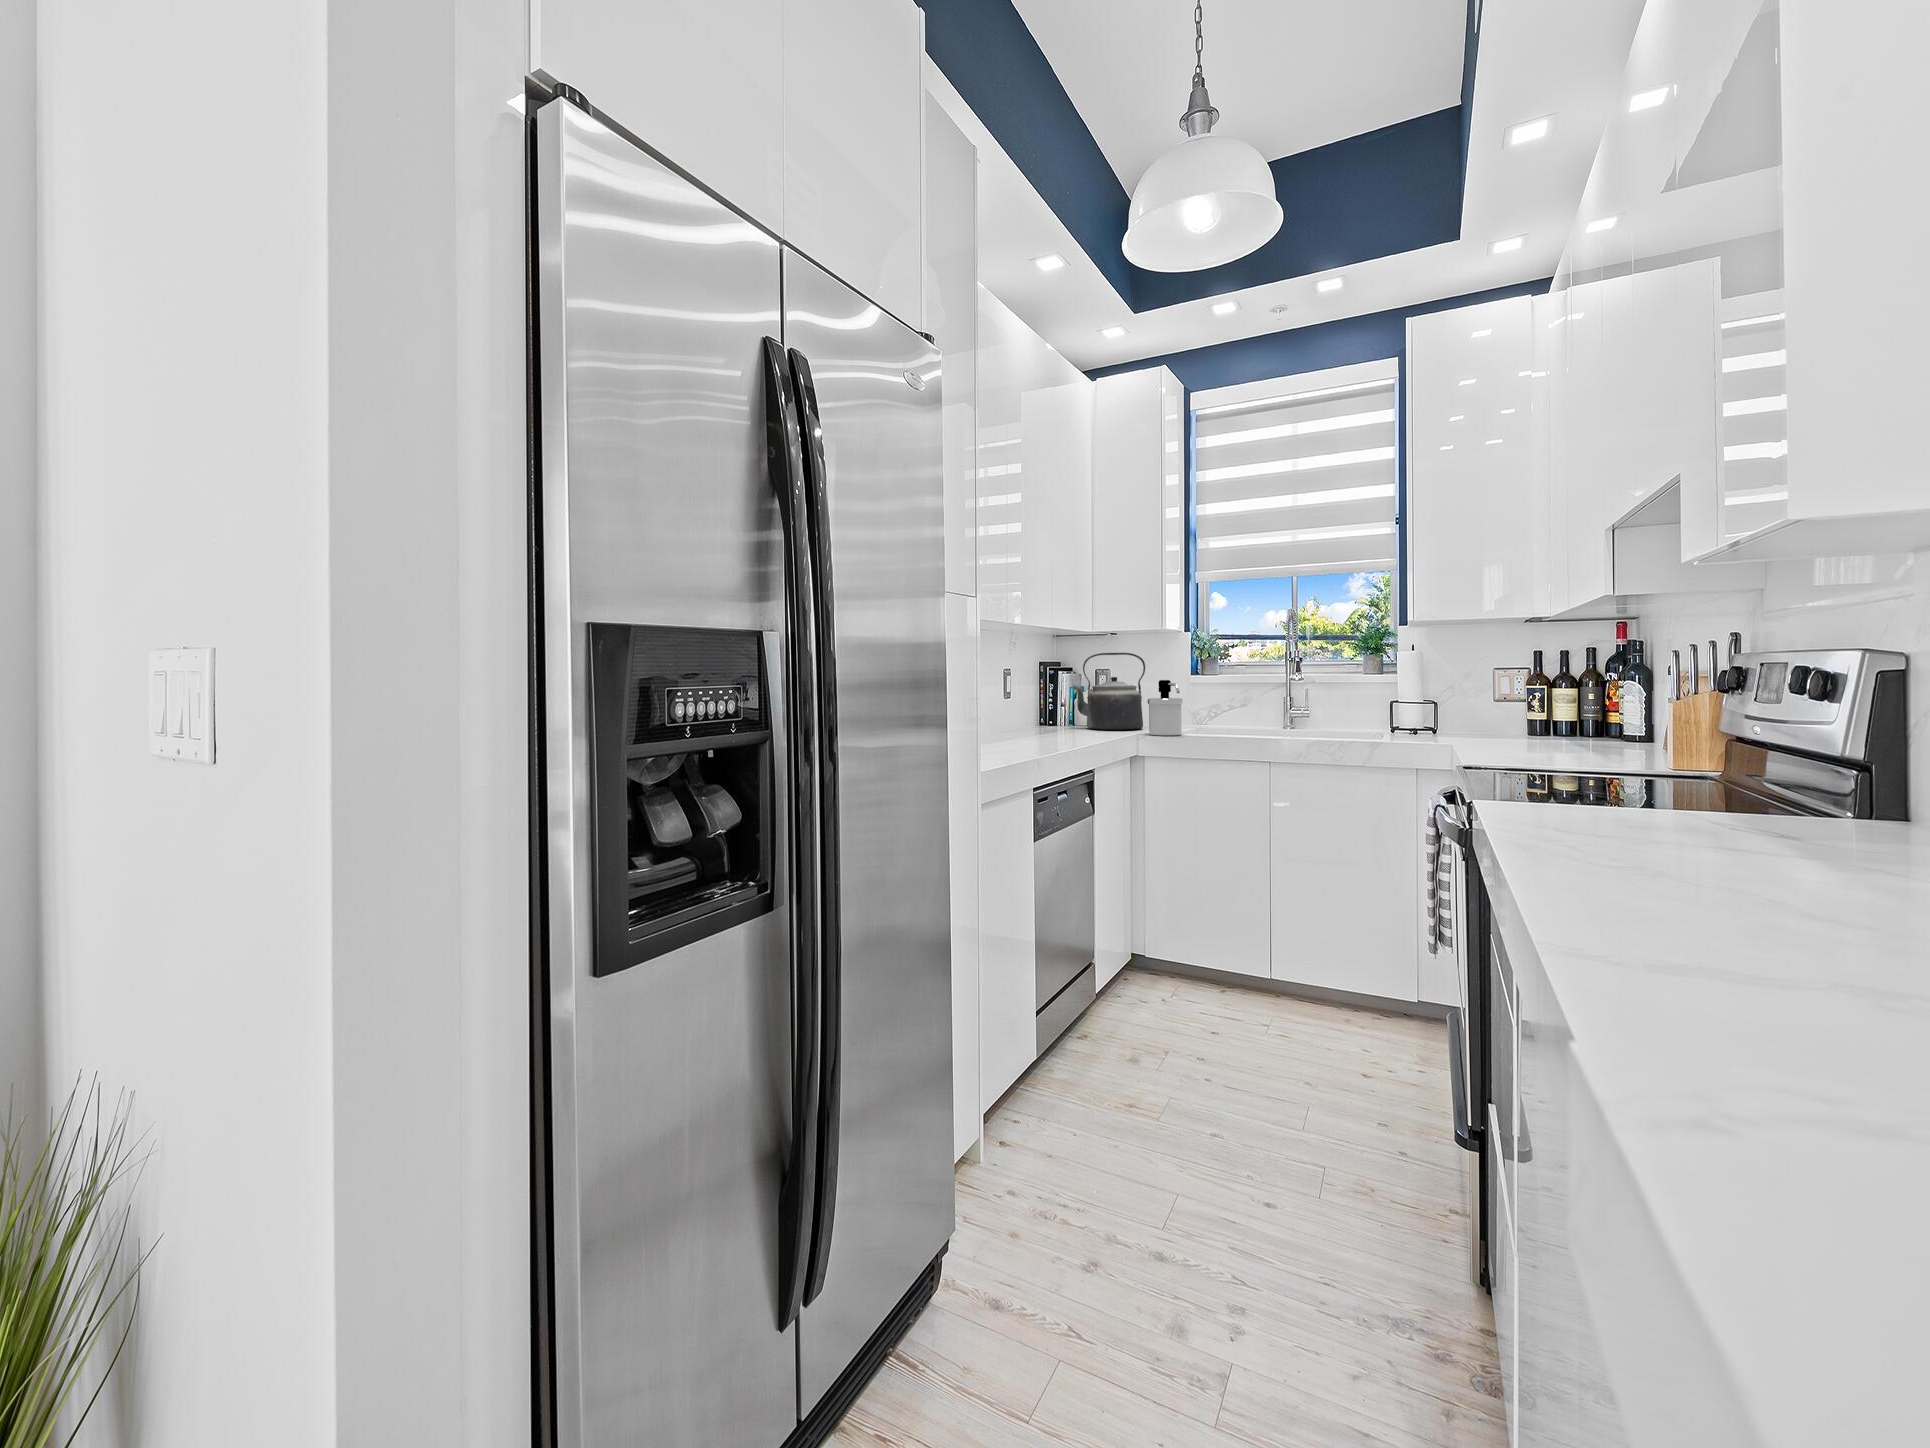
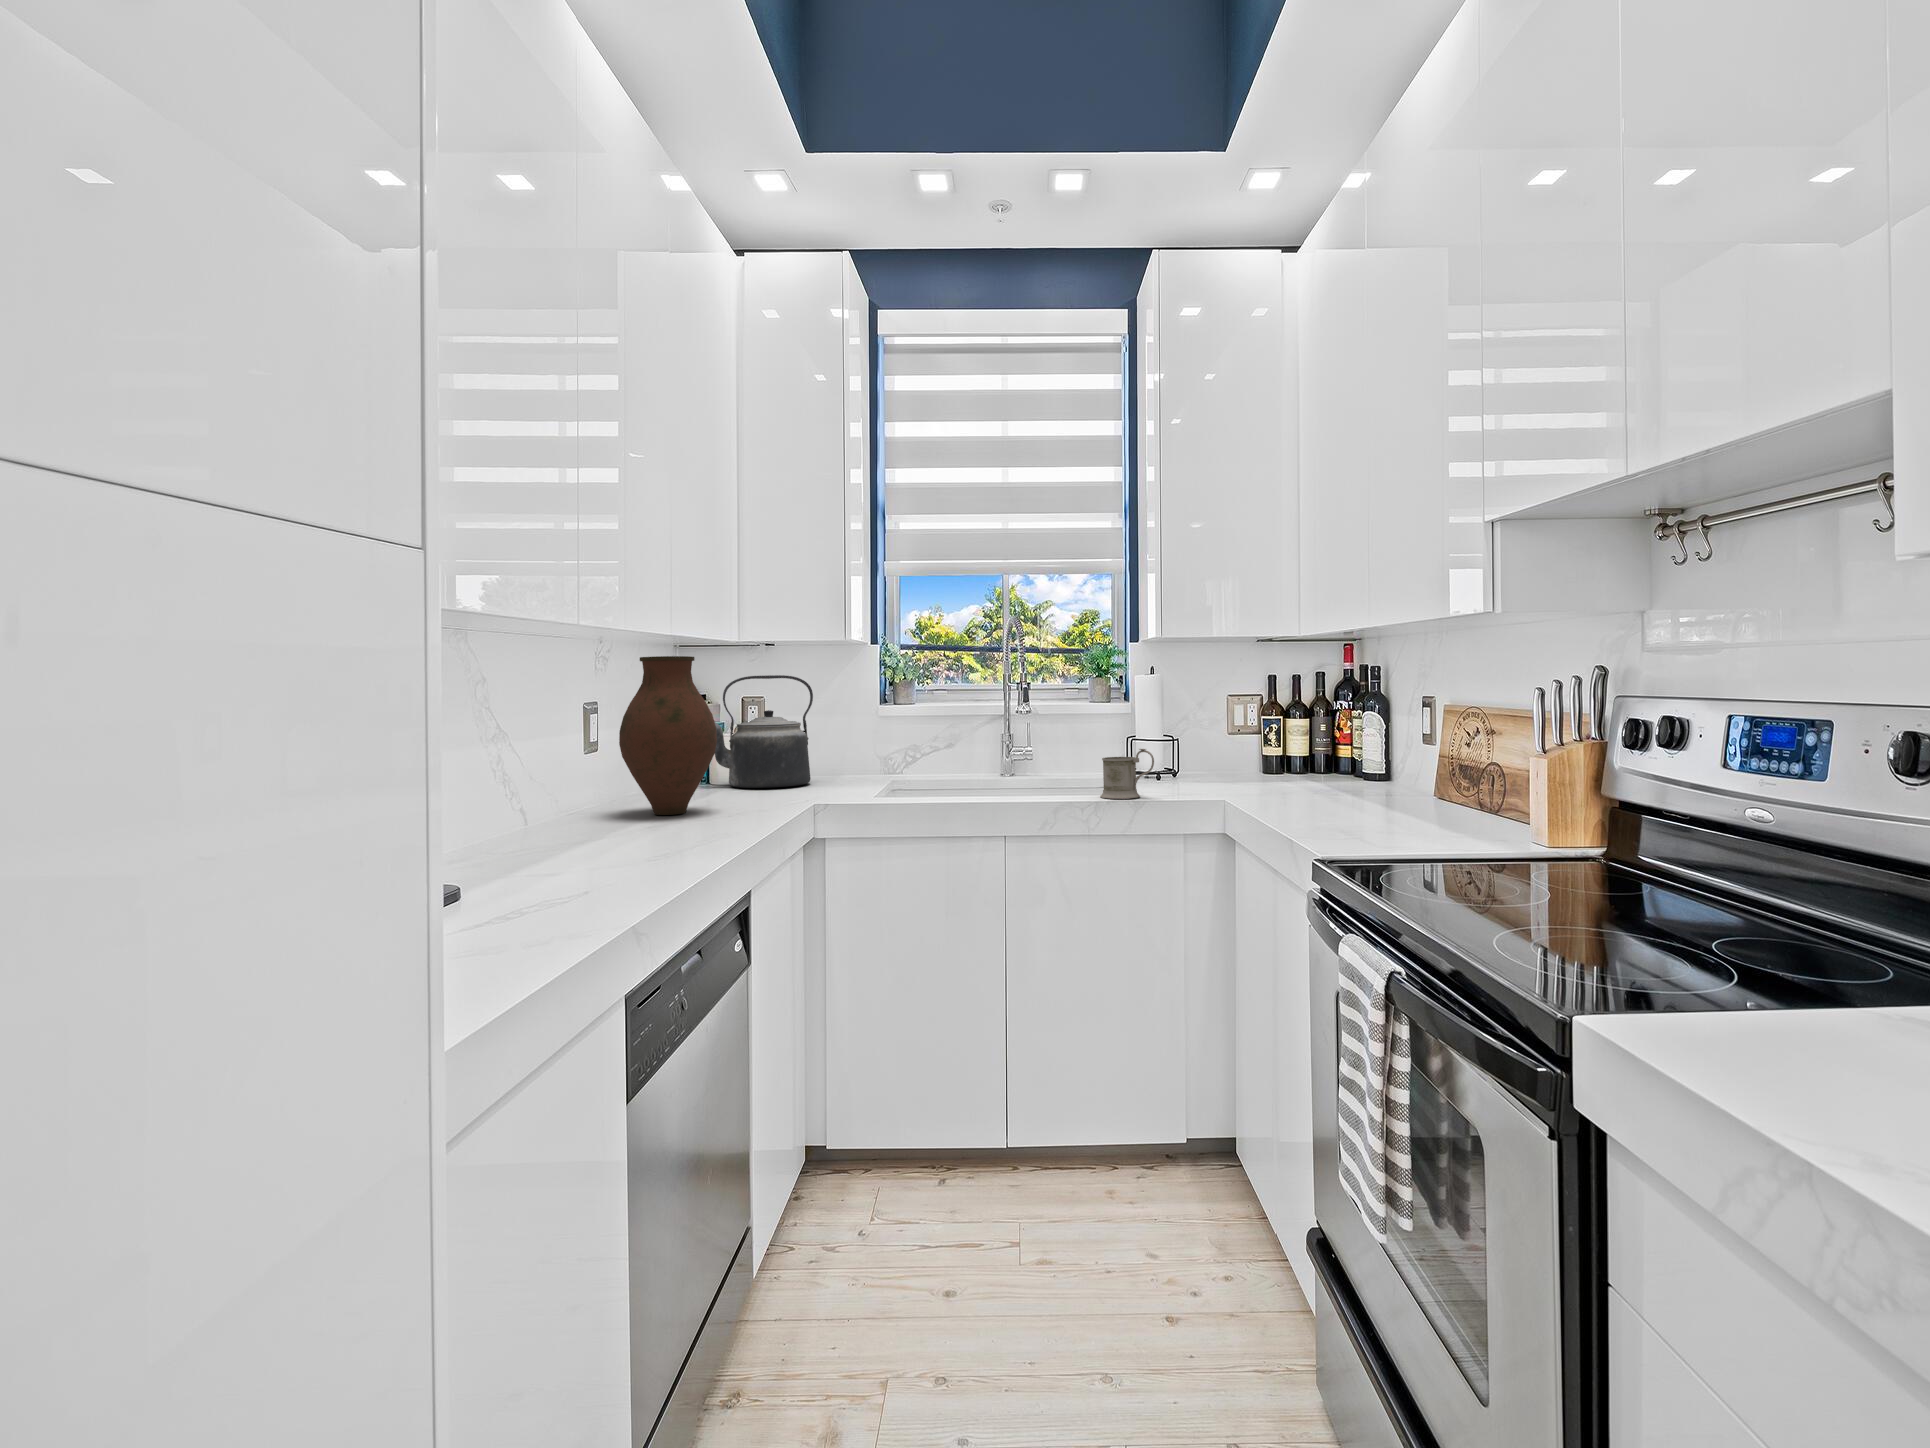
vase: none [1018,639,1078,740] -> present [619,656,717,815]
soap dispenser: present [1148,680,1182,735] -> none [818,716,866,796]
mug: none [1365,707,1411,745] -> present [1100,749,1154,799]

